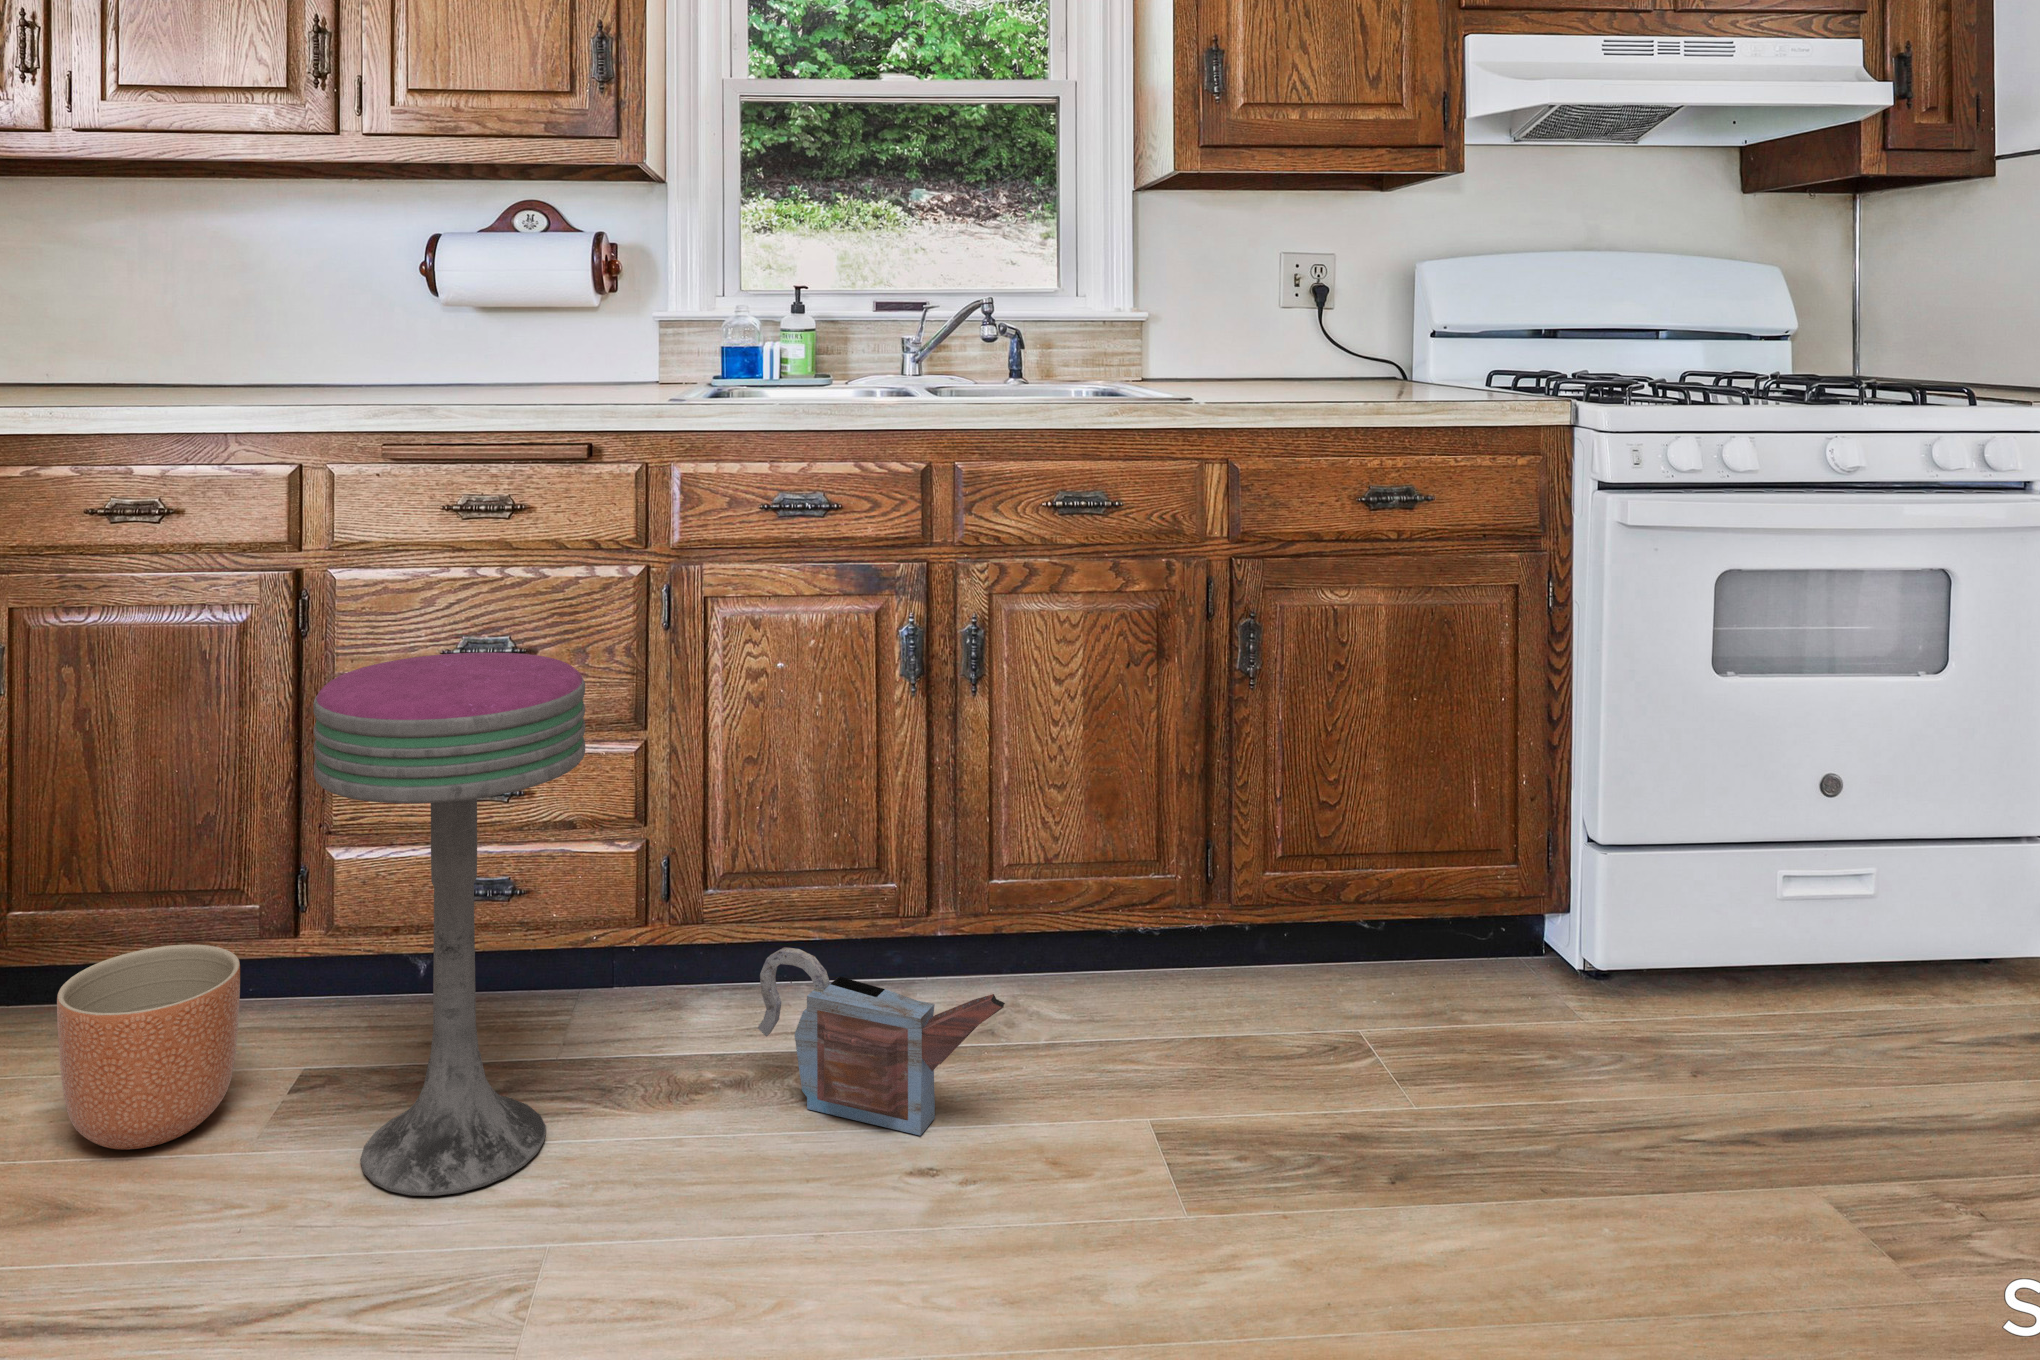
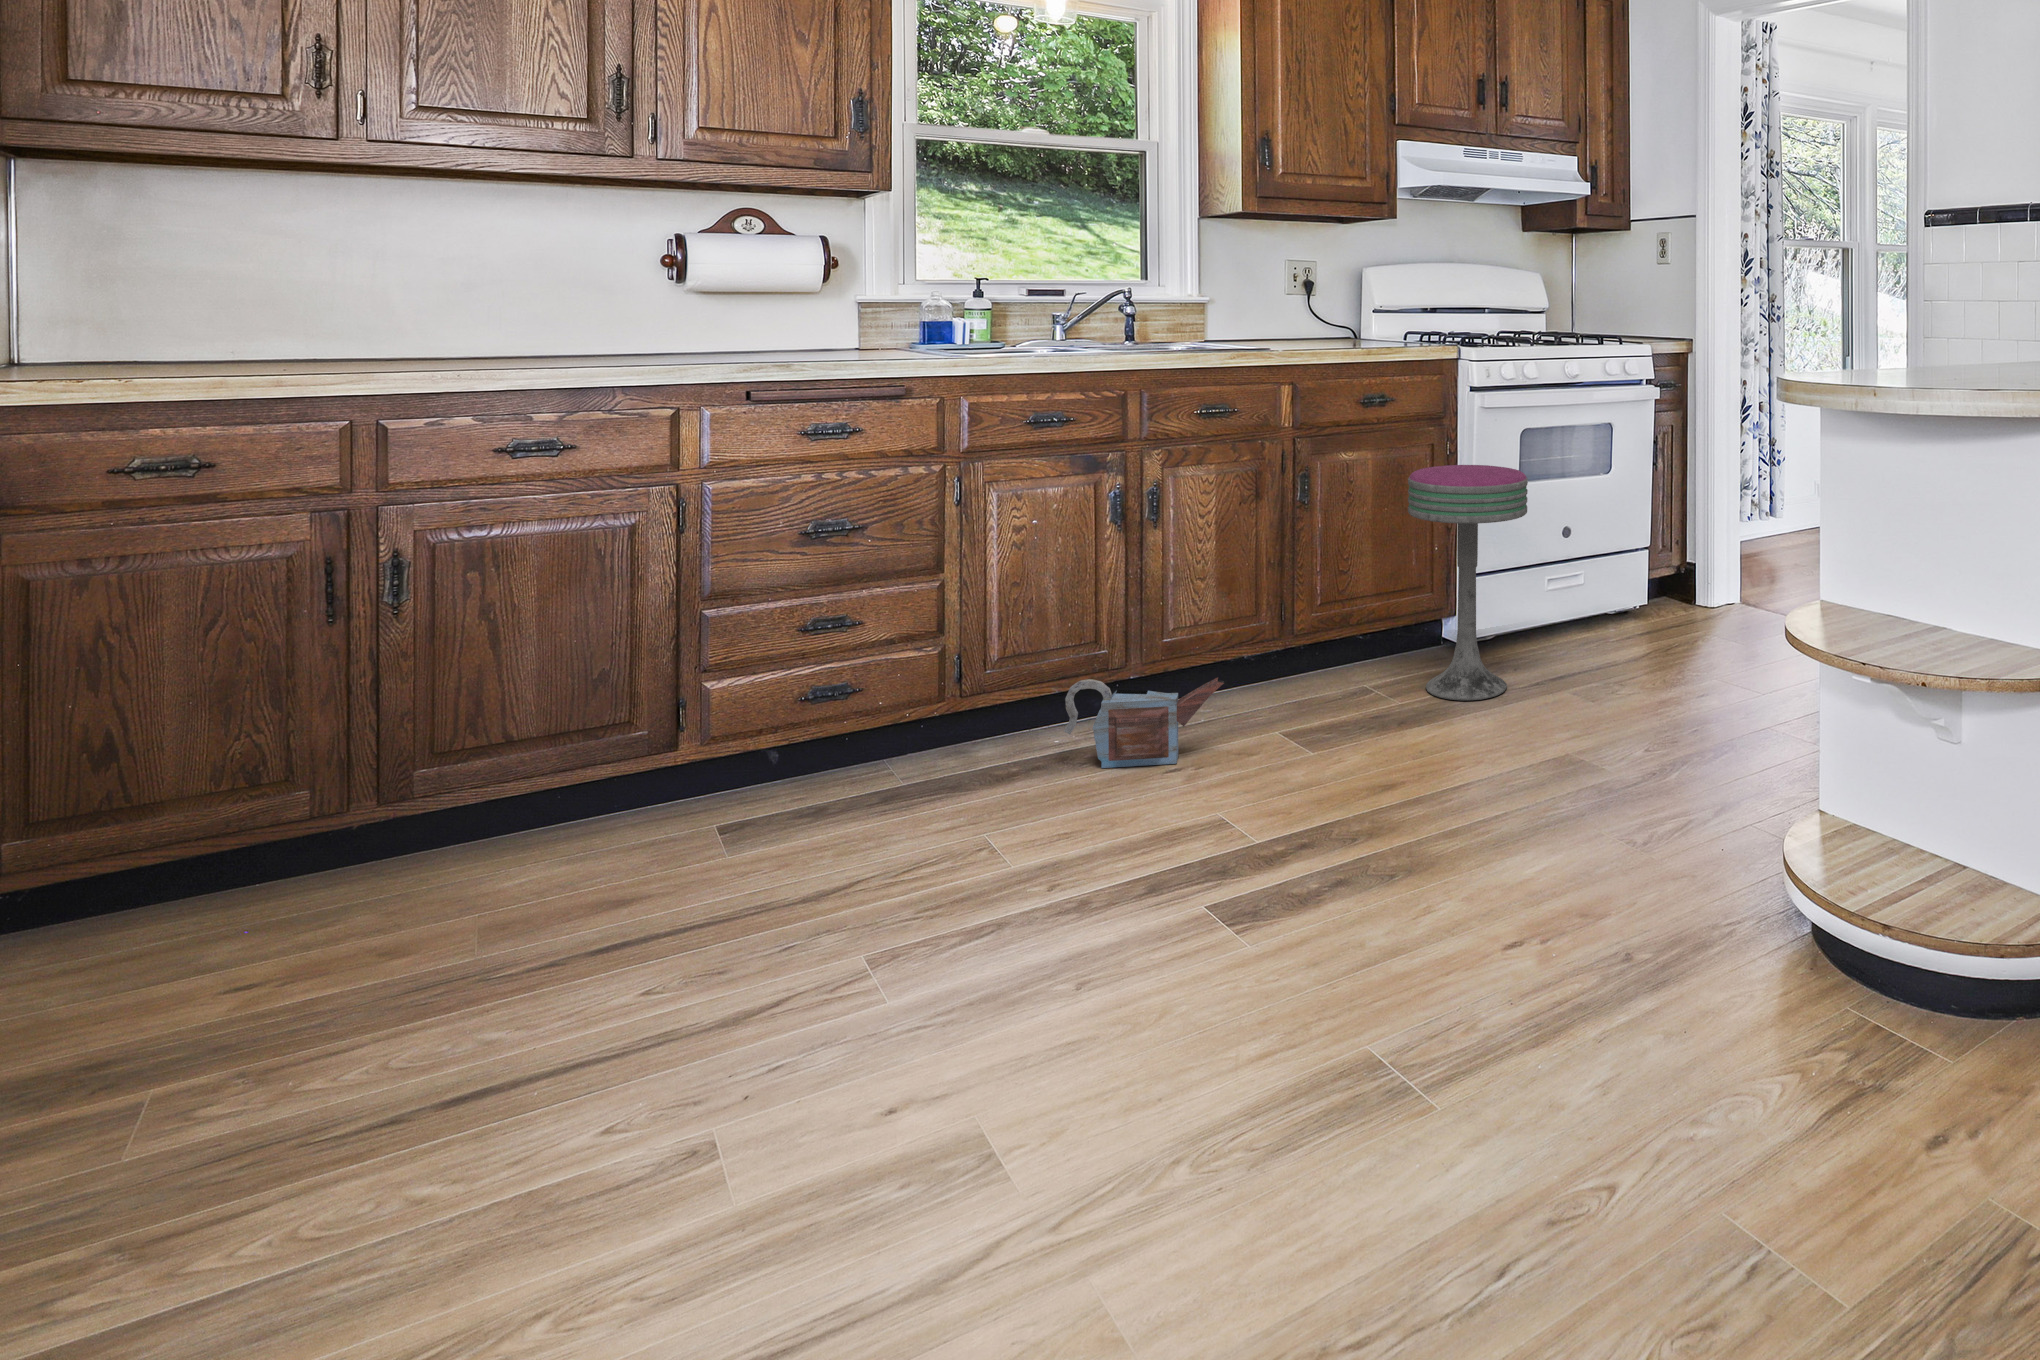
bar stool: present [313,652,585,1196] -> present [1408,465,1528,700]
planter: present [57,945,240,1150] -> none [567,749,707,886]

